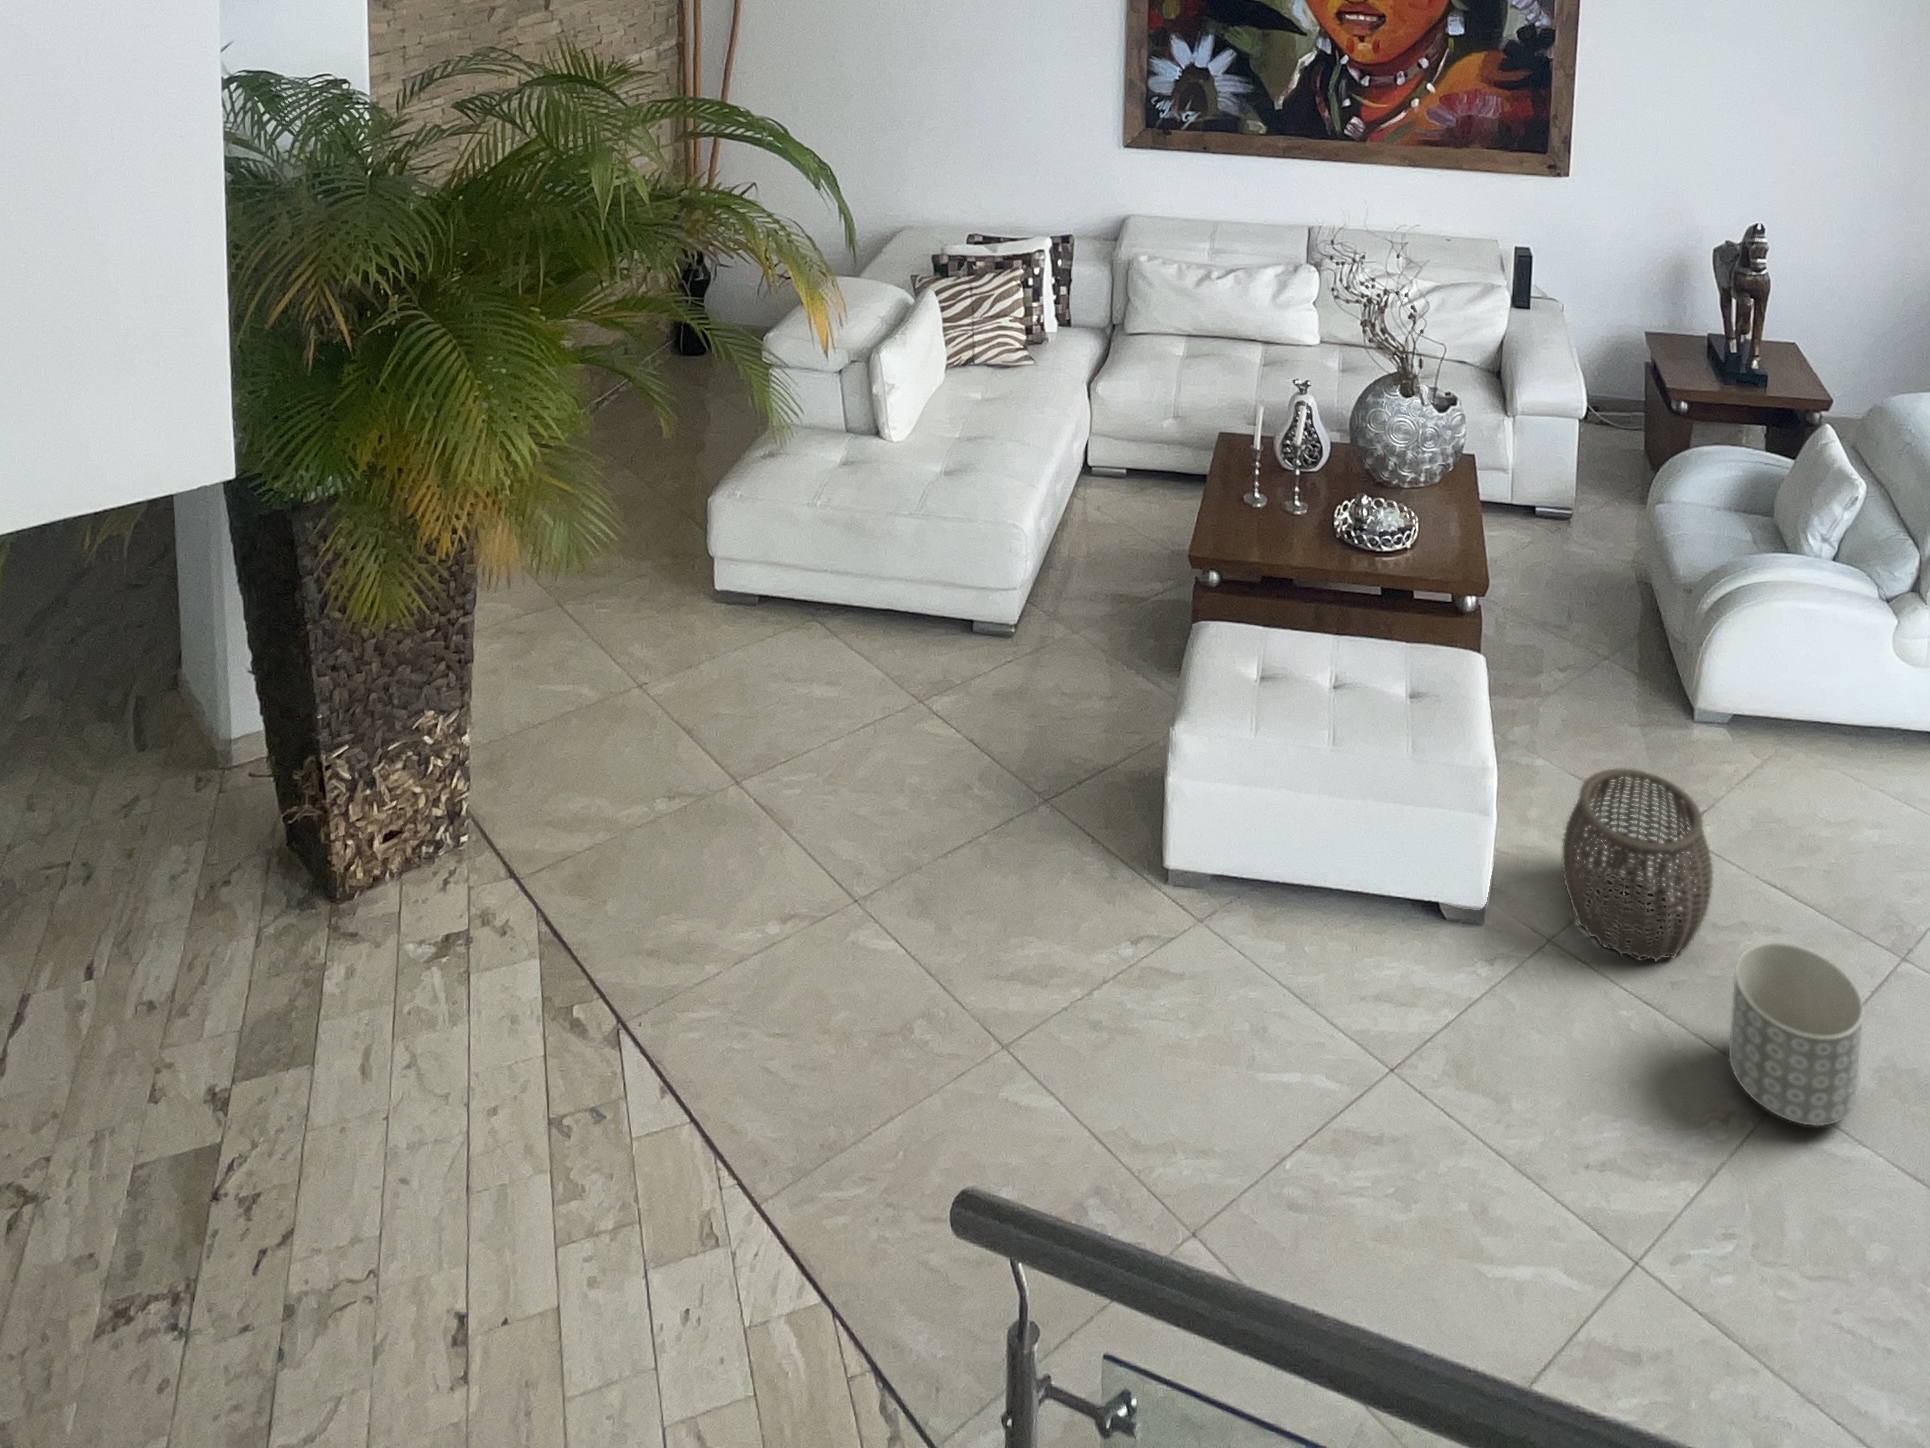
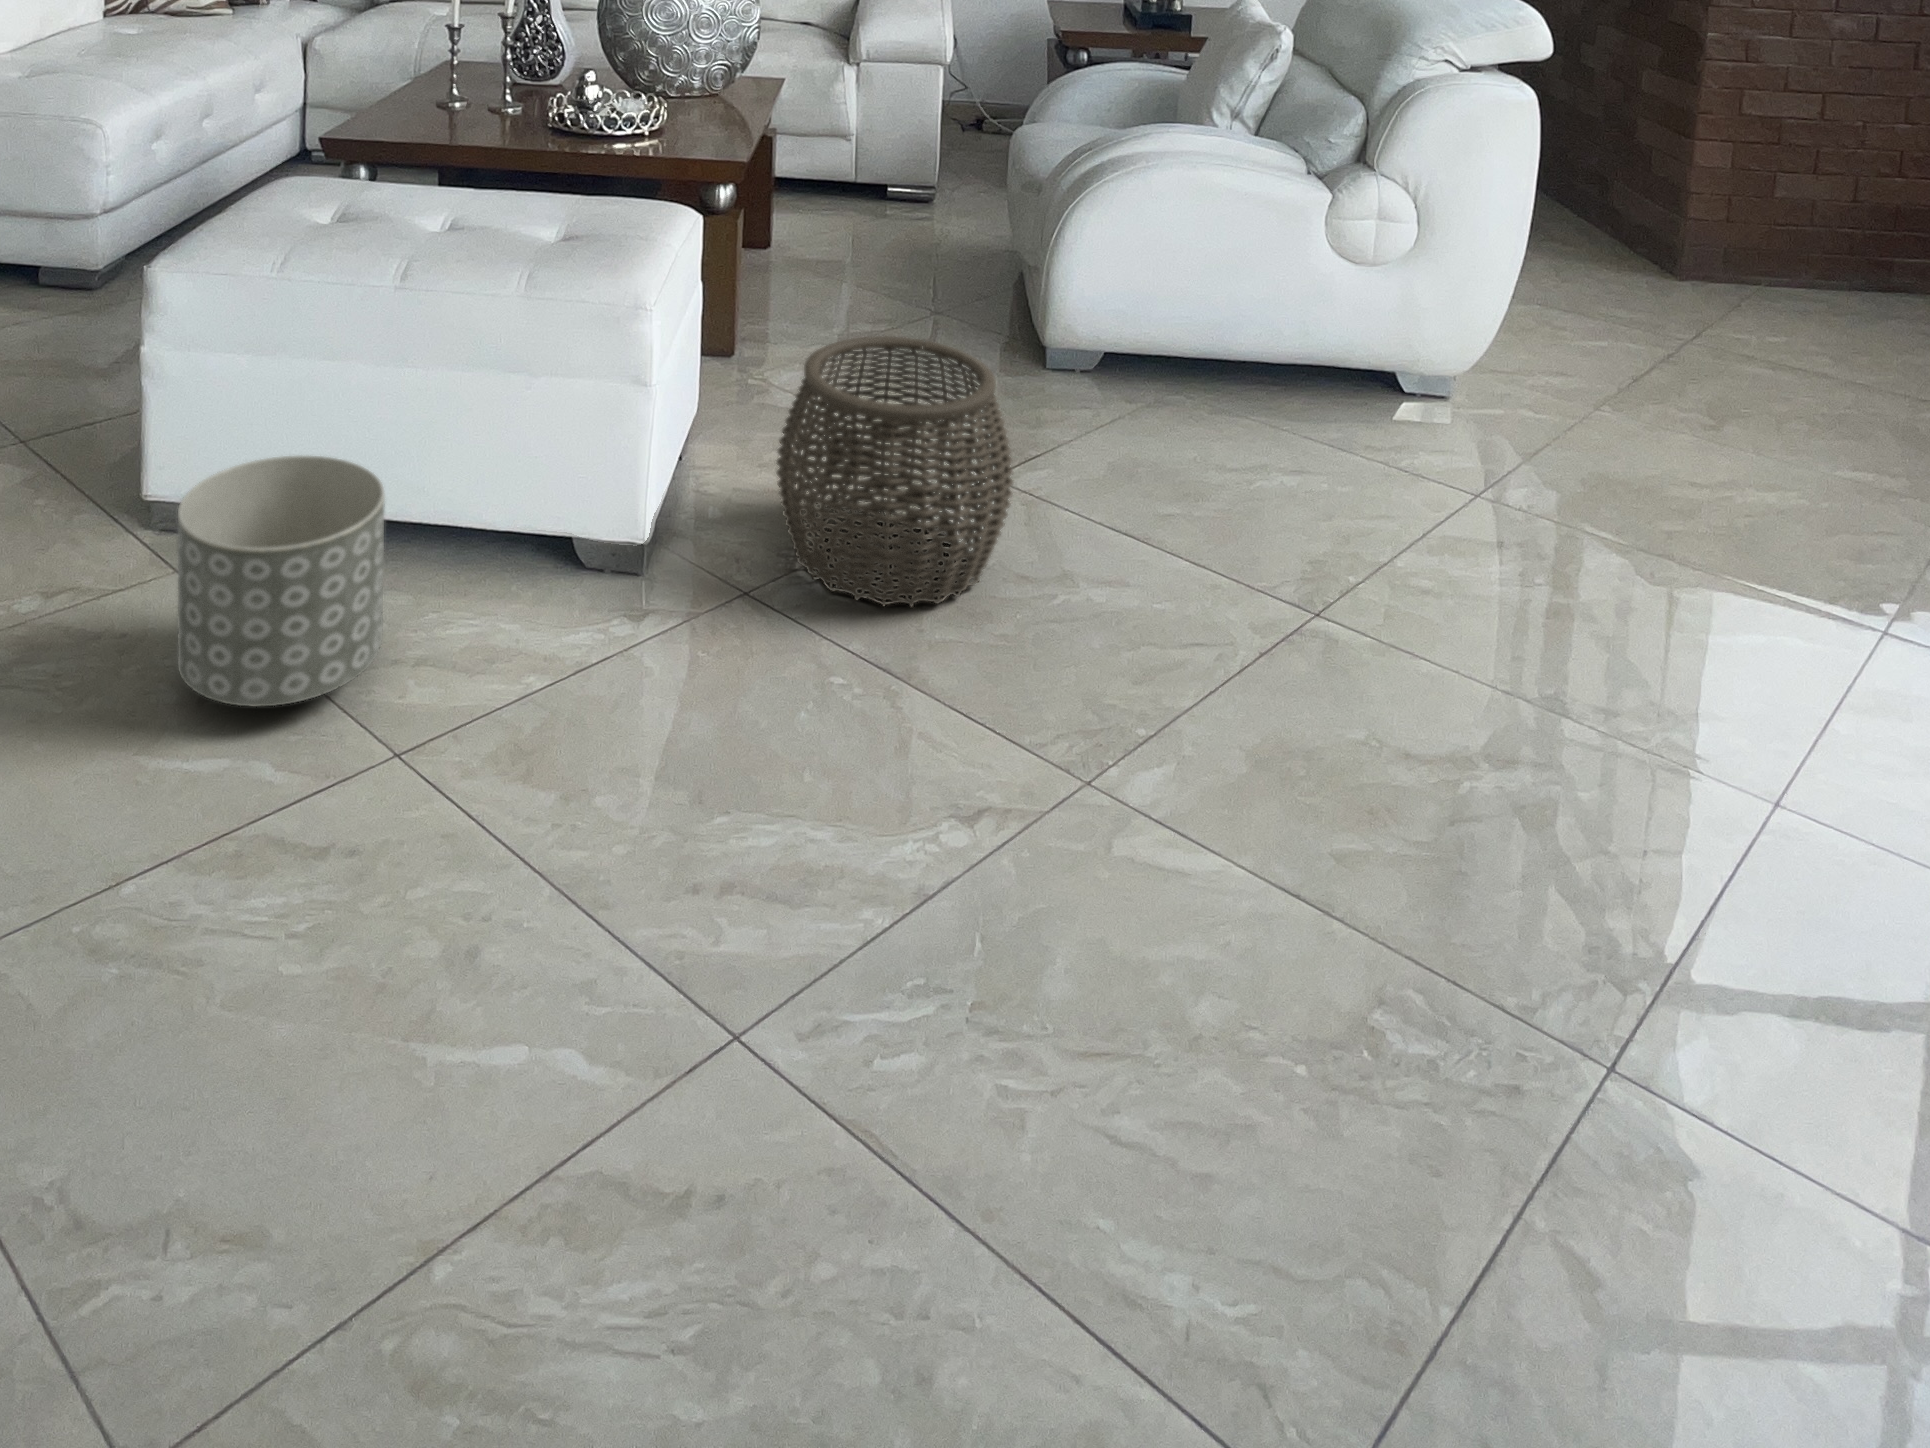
planter: present [1729,943,1863,1126] -> present [178,456,385,707]

